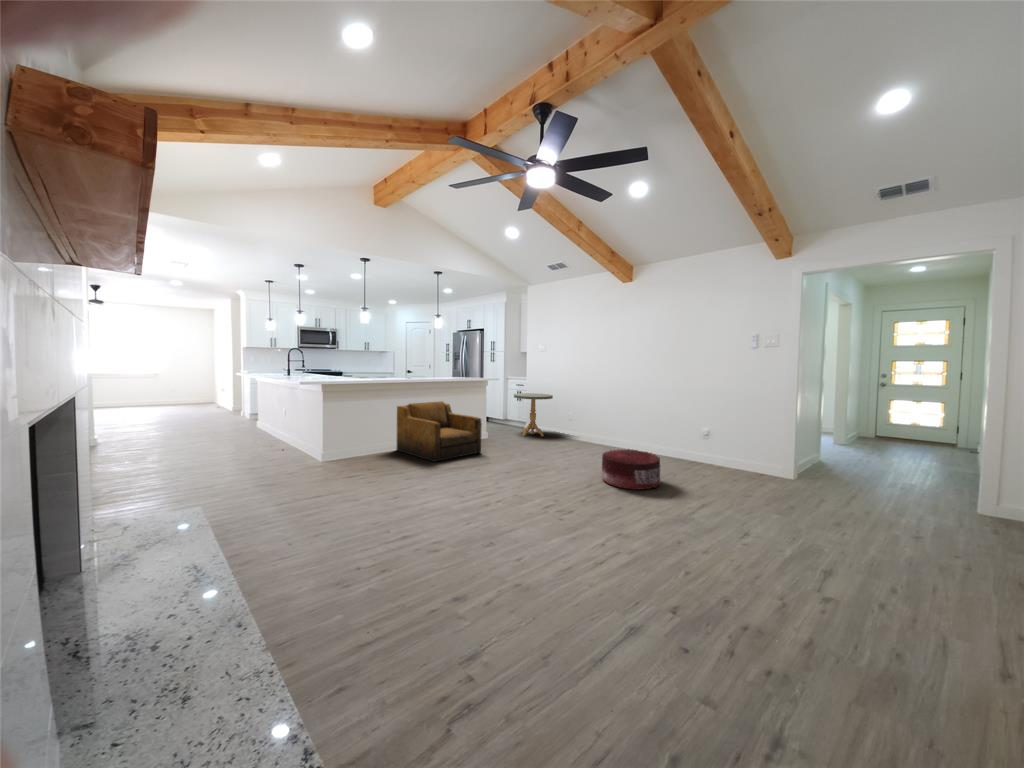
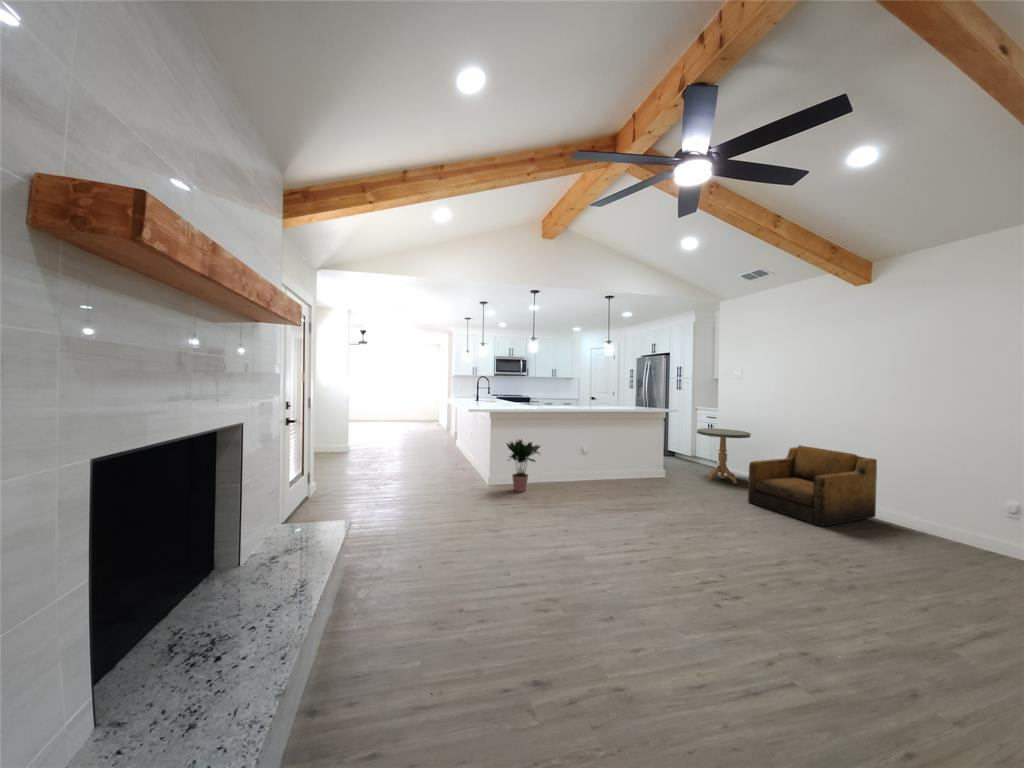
armchair: present [397,401,482,462] -> present [748,445,877,526]
potted plant: none [347,408,387,462] -> present [507,440,540,492]
pouf: present [602,449,660,490] -> none [813,525,932,606]

